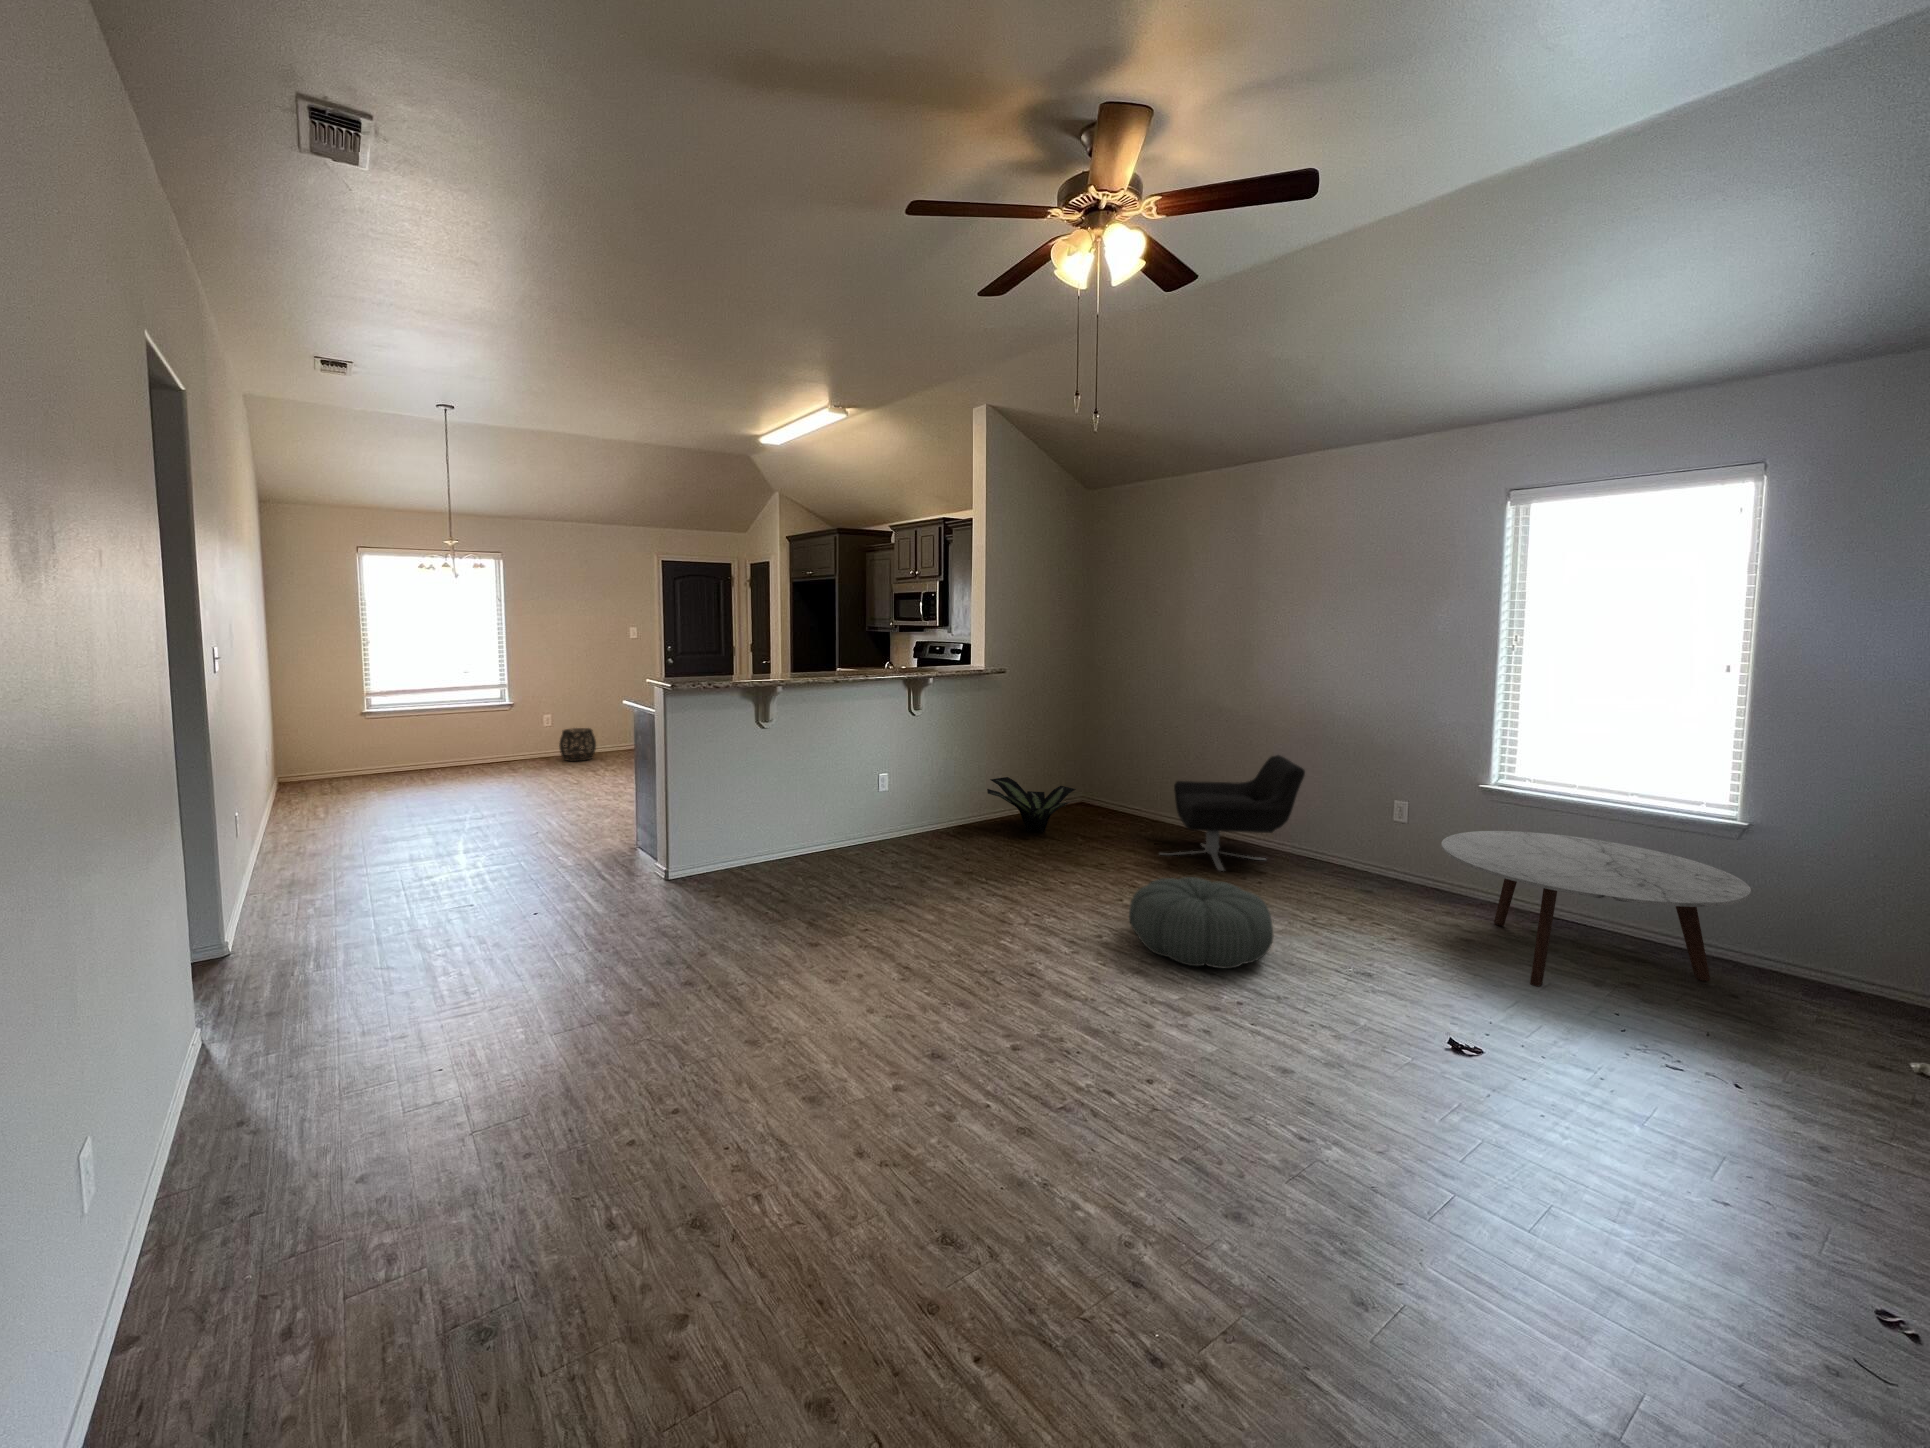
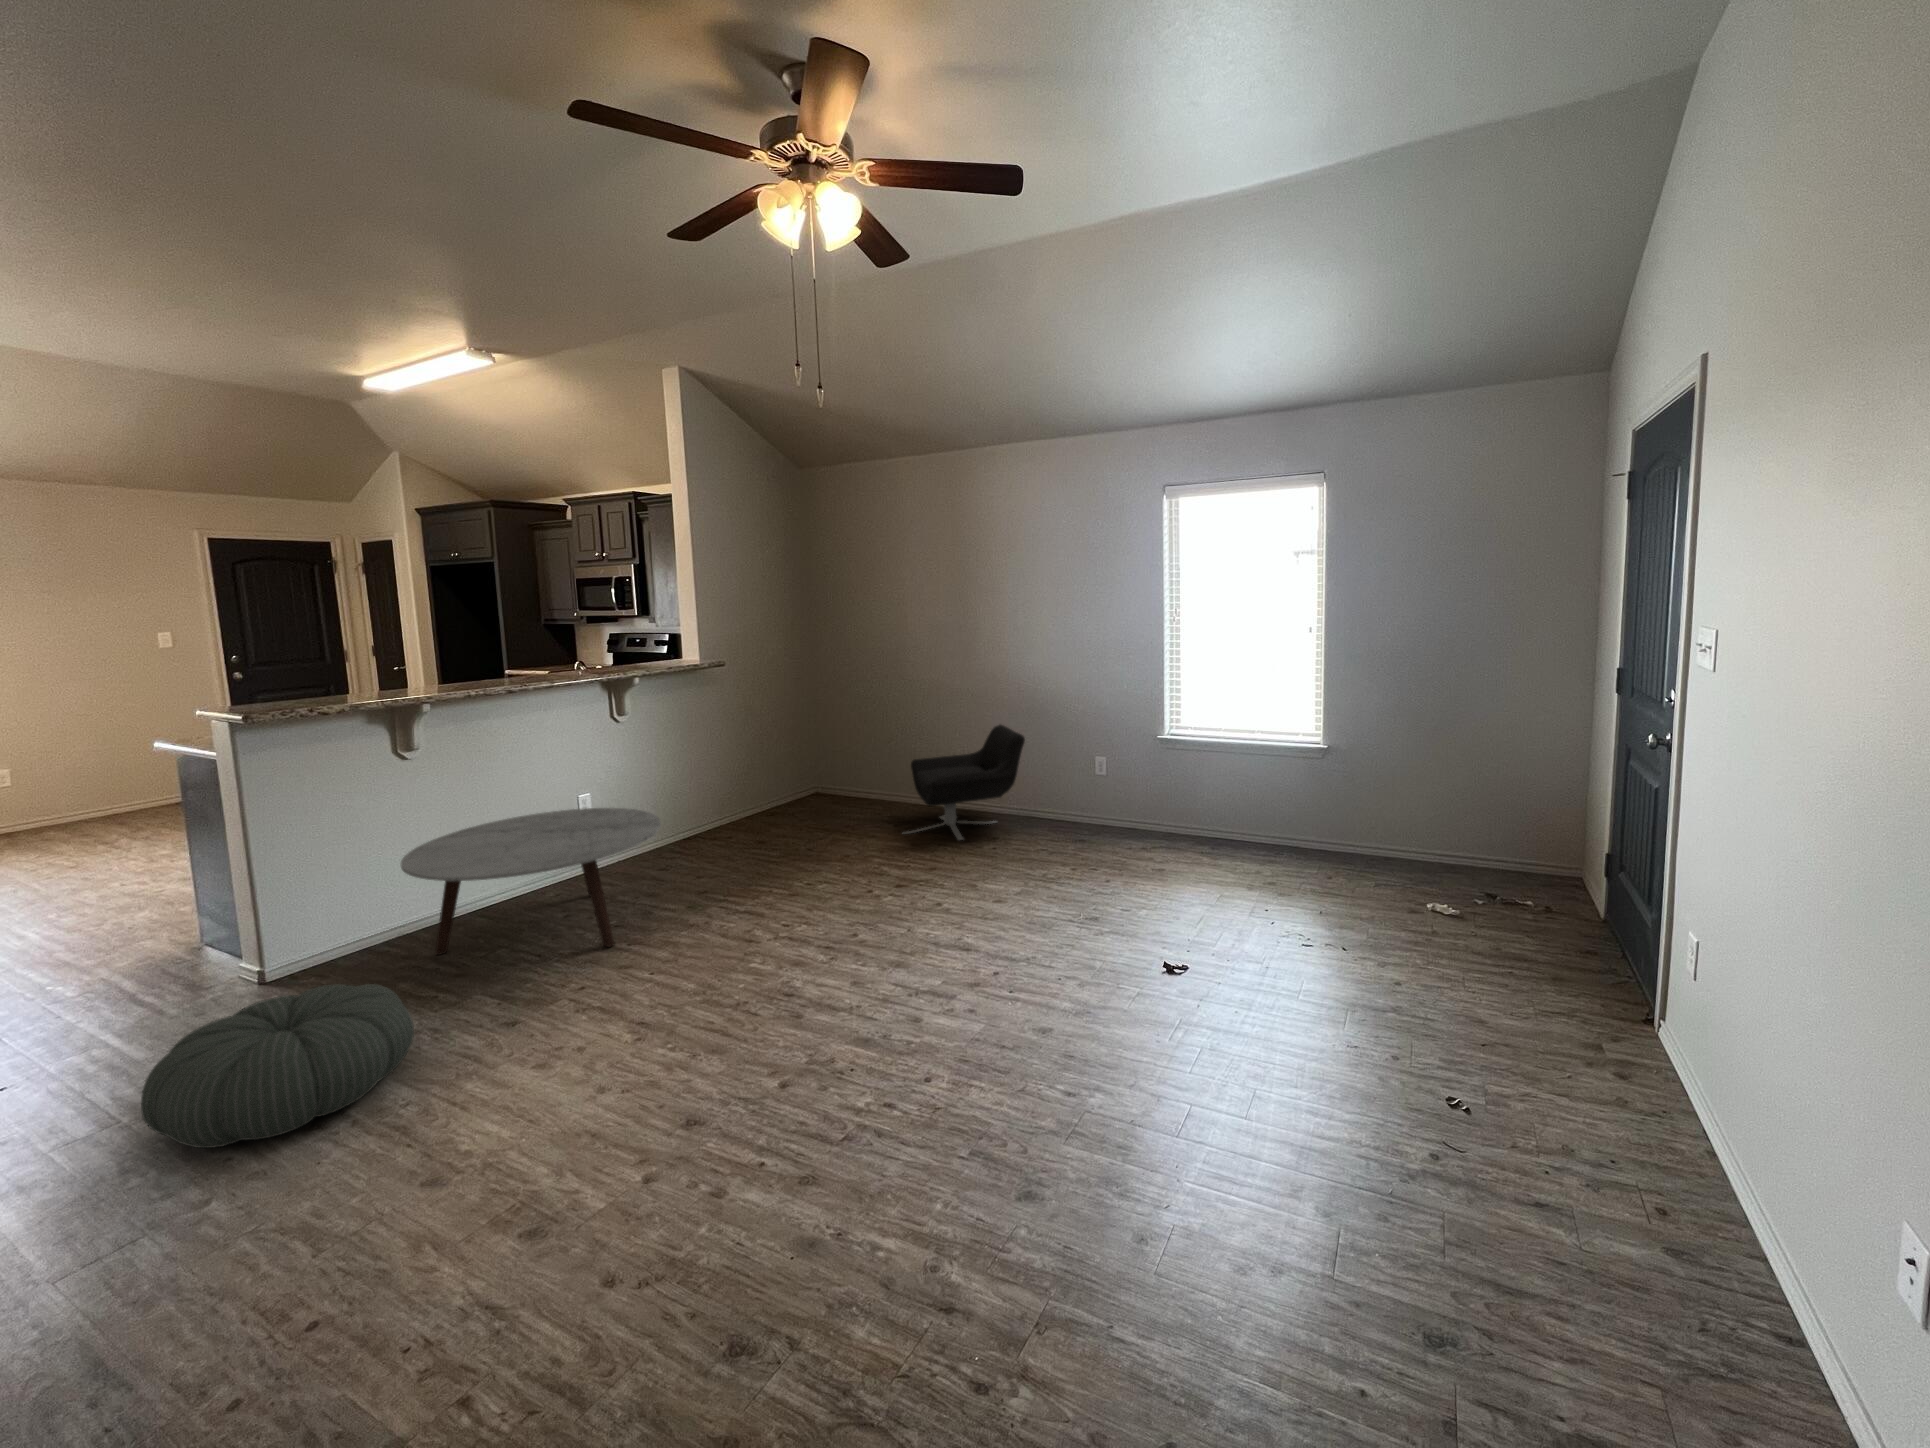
woven basket: present [559,728,596,761] -> none [22,785,103,838]
potted plant: present [987,777,1076,832] -> none [717,777,821,832]
coffee table: present [1441,831,1751,986] -> present [401,808,661,955]
pouf: present [1129,877,1273,969] -> present [141,984,414,1148]

